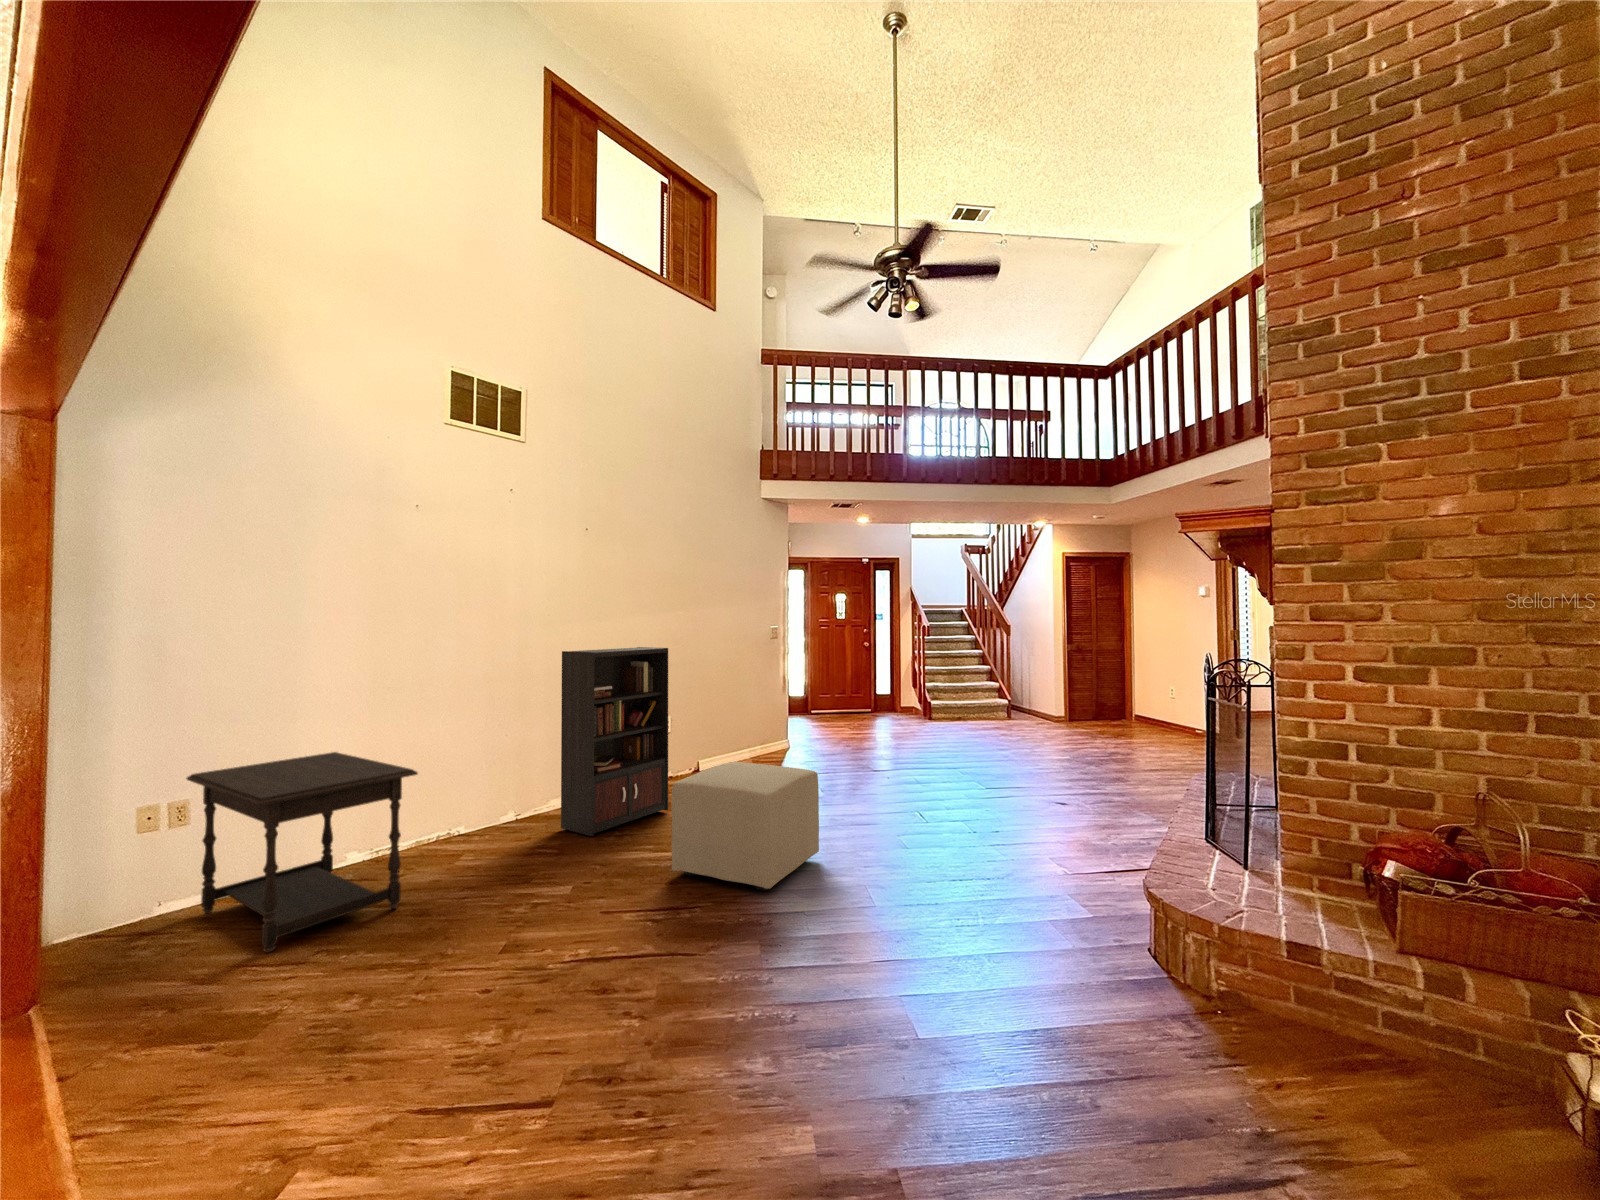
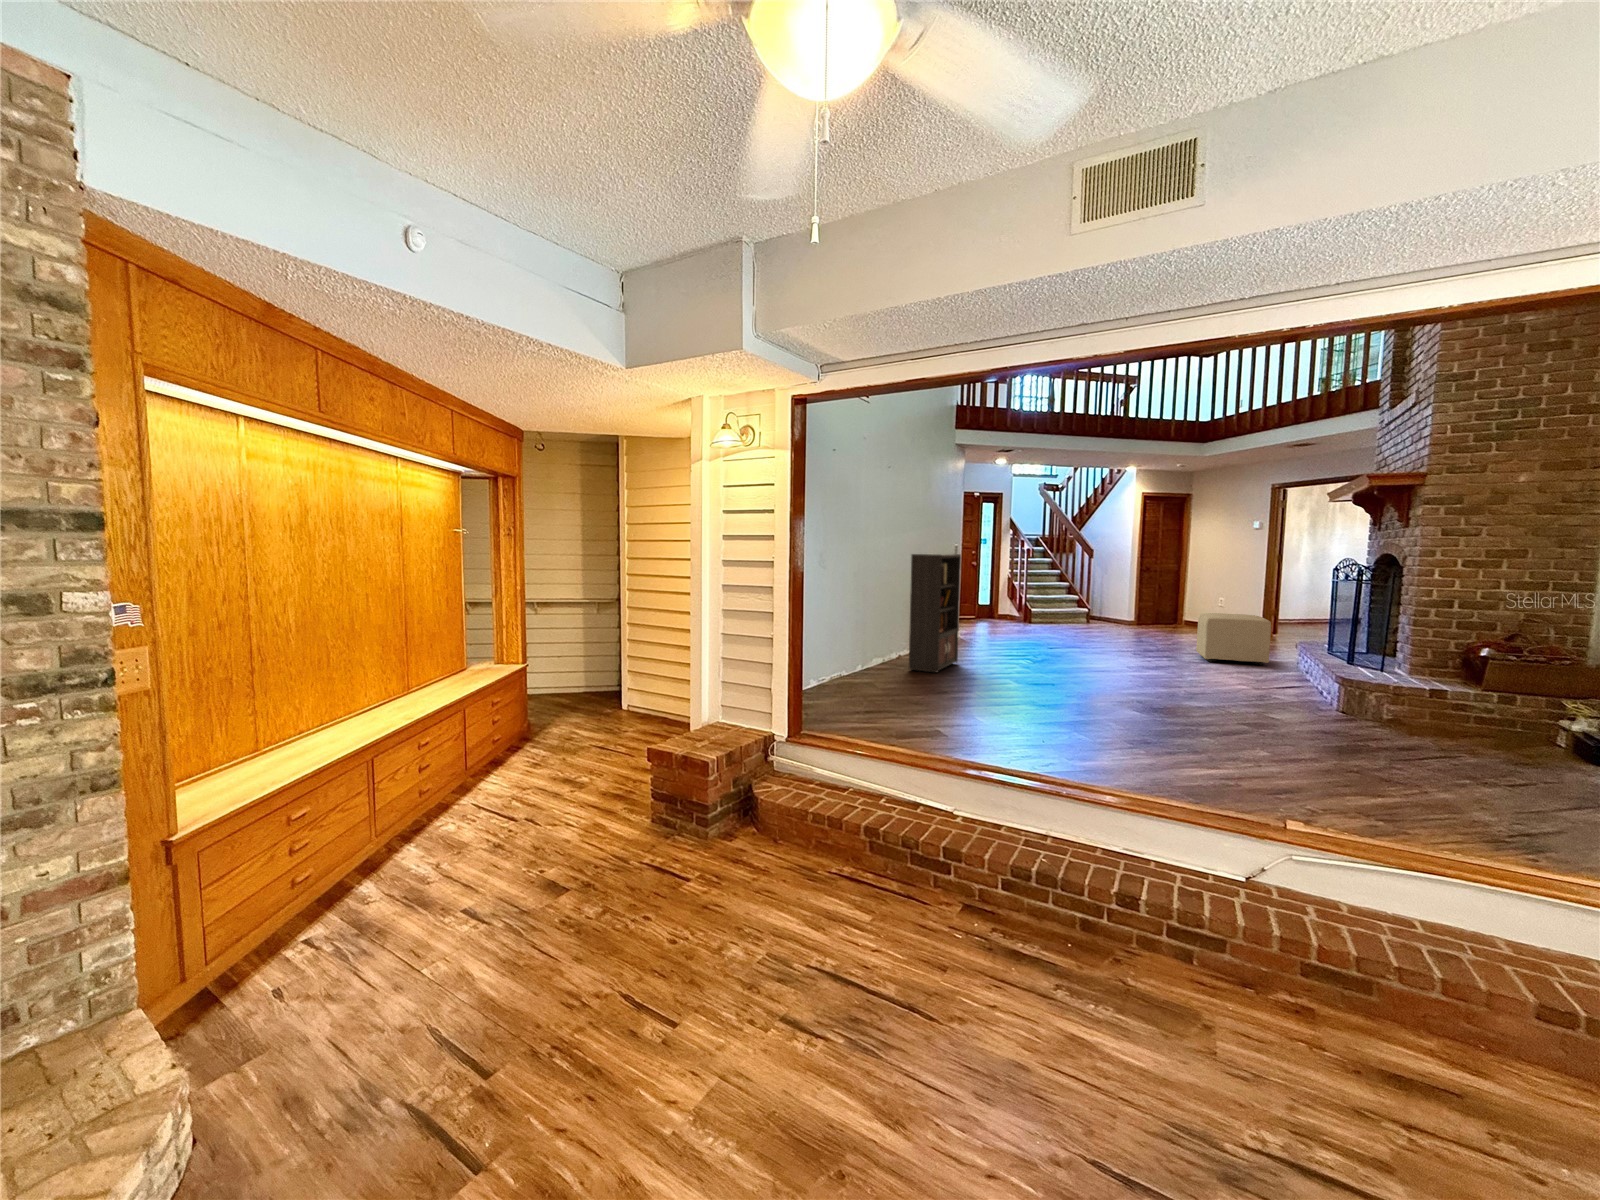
side table: present [186,752,418,953] -> none [785,611,912,709]
ottoman: present [671,762,819,891] -> present [1196,613,1271,665]

